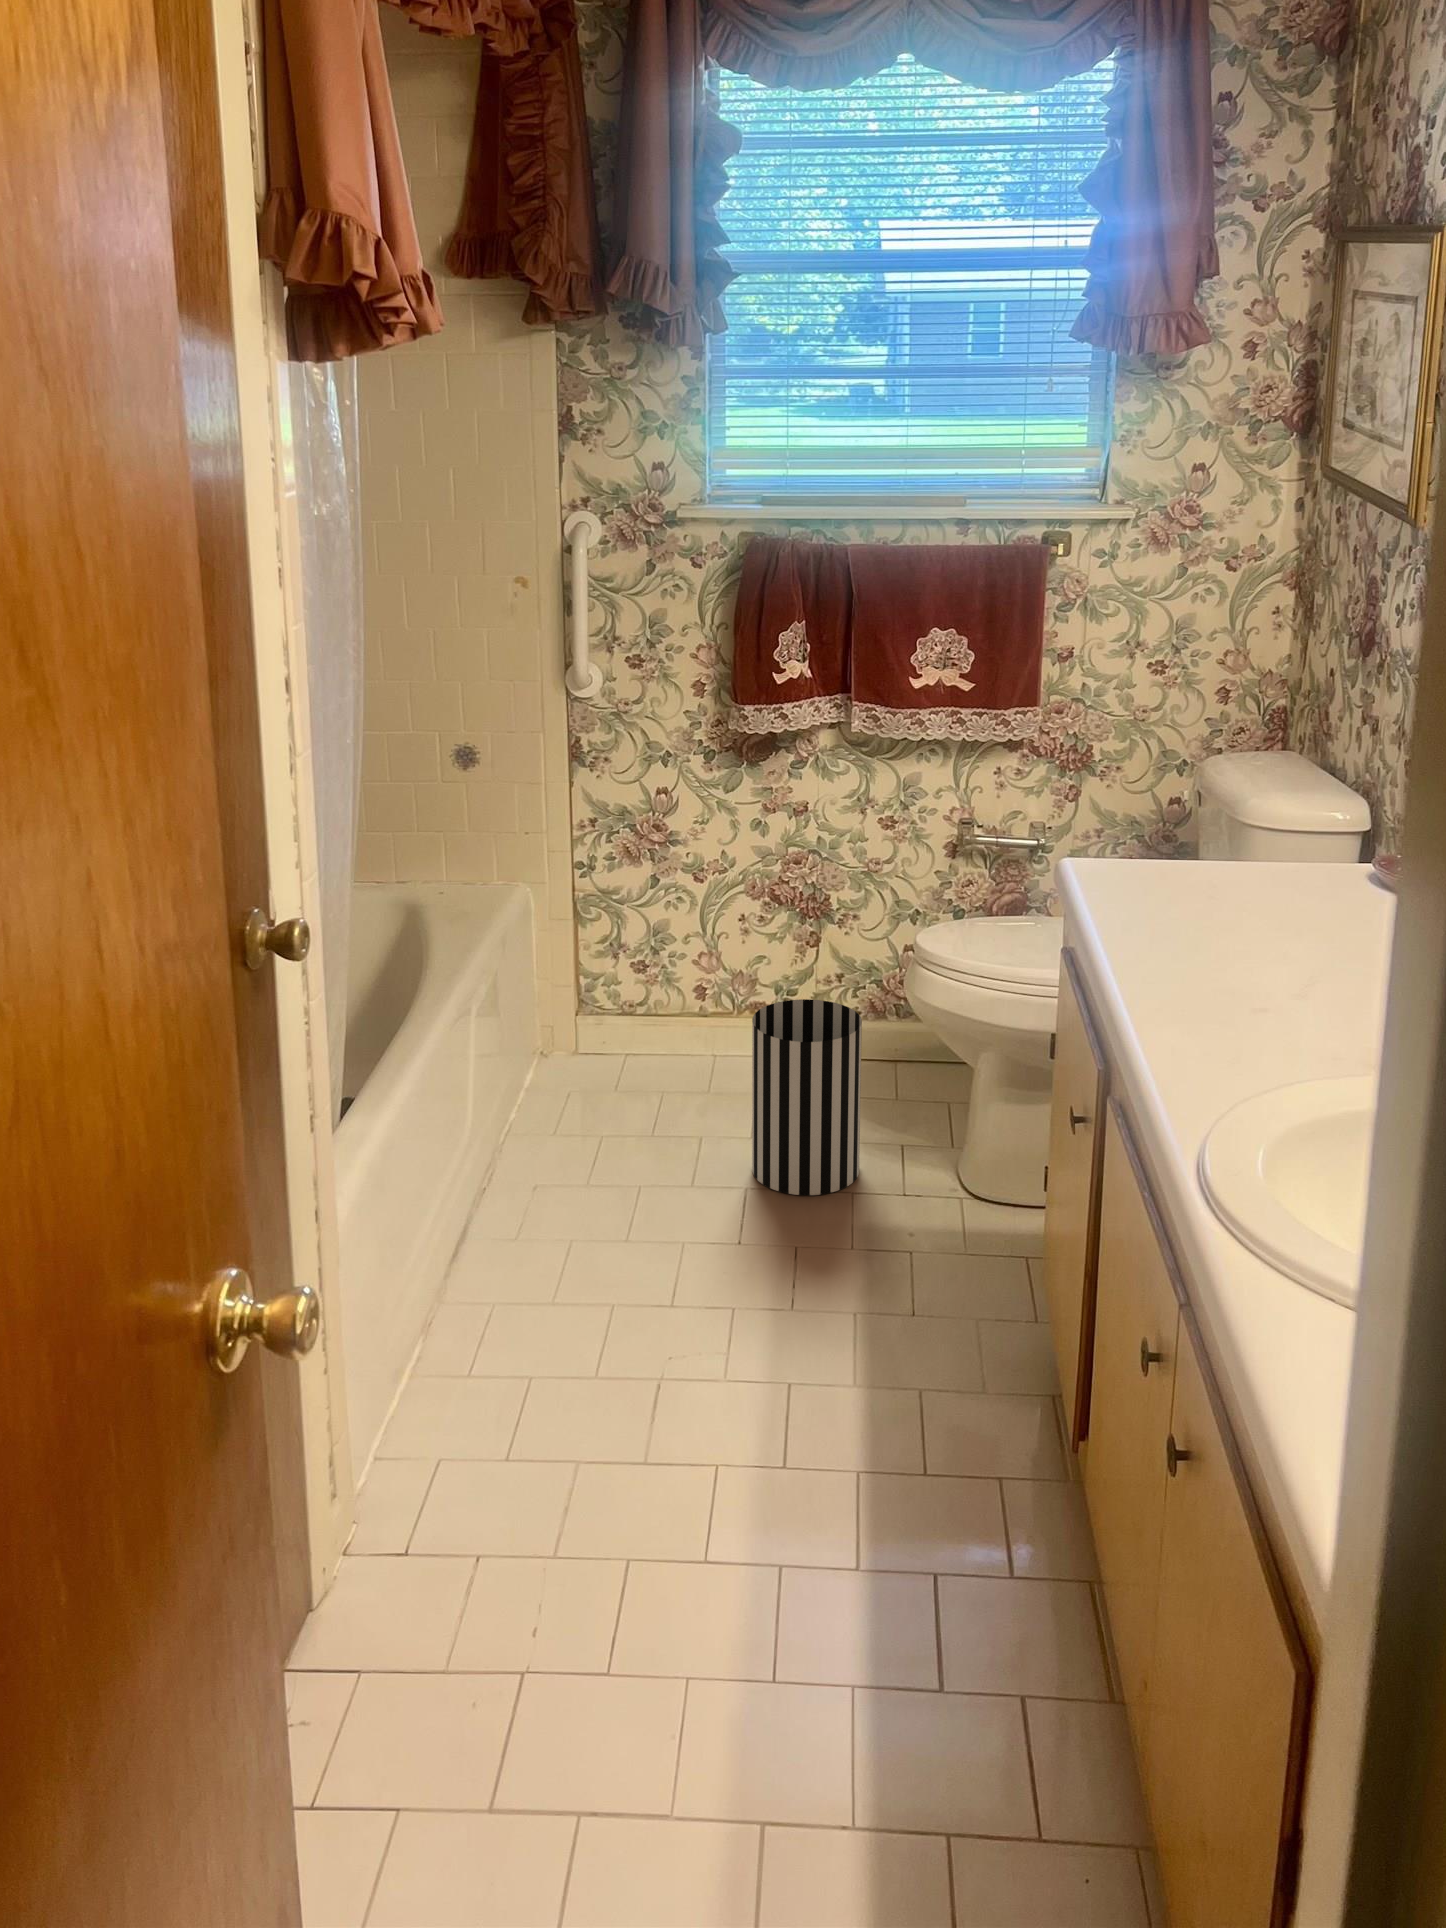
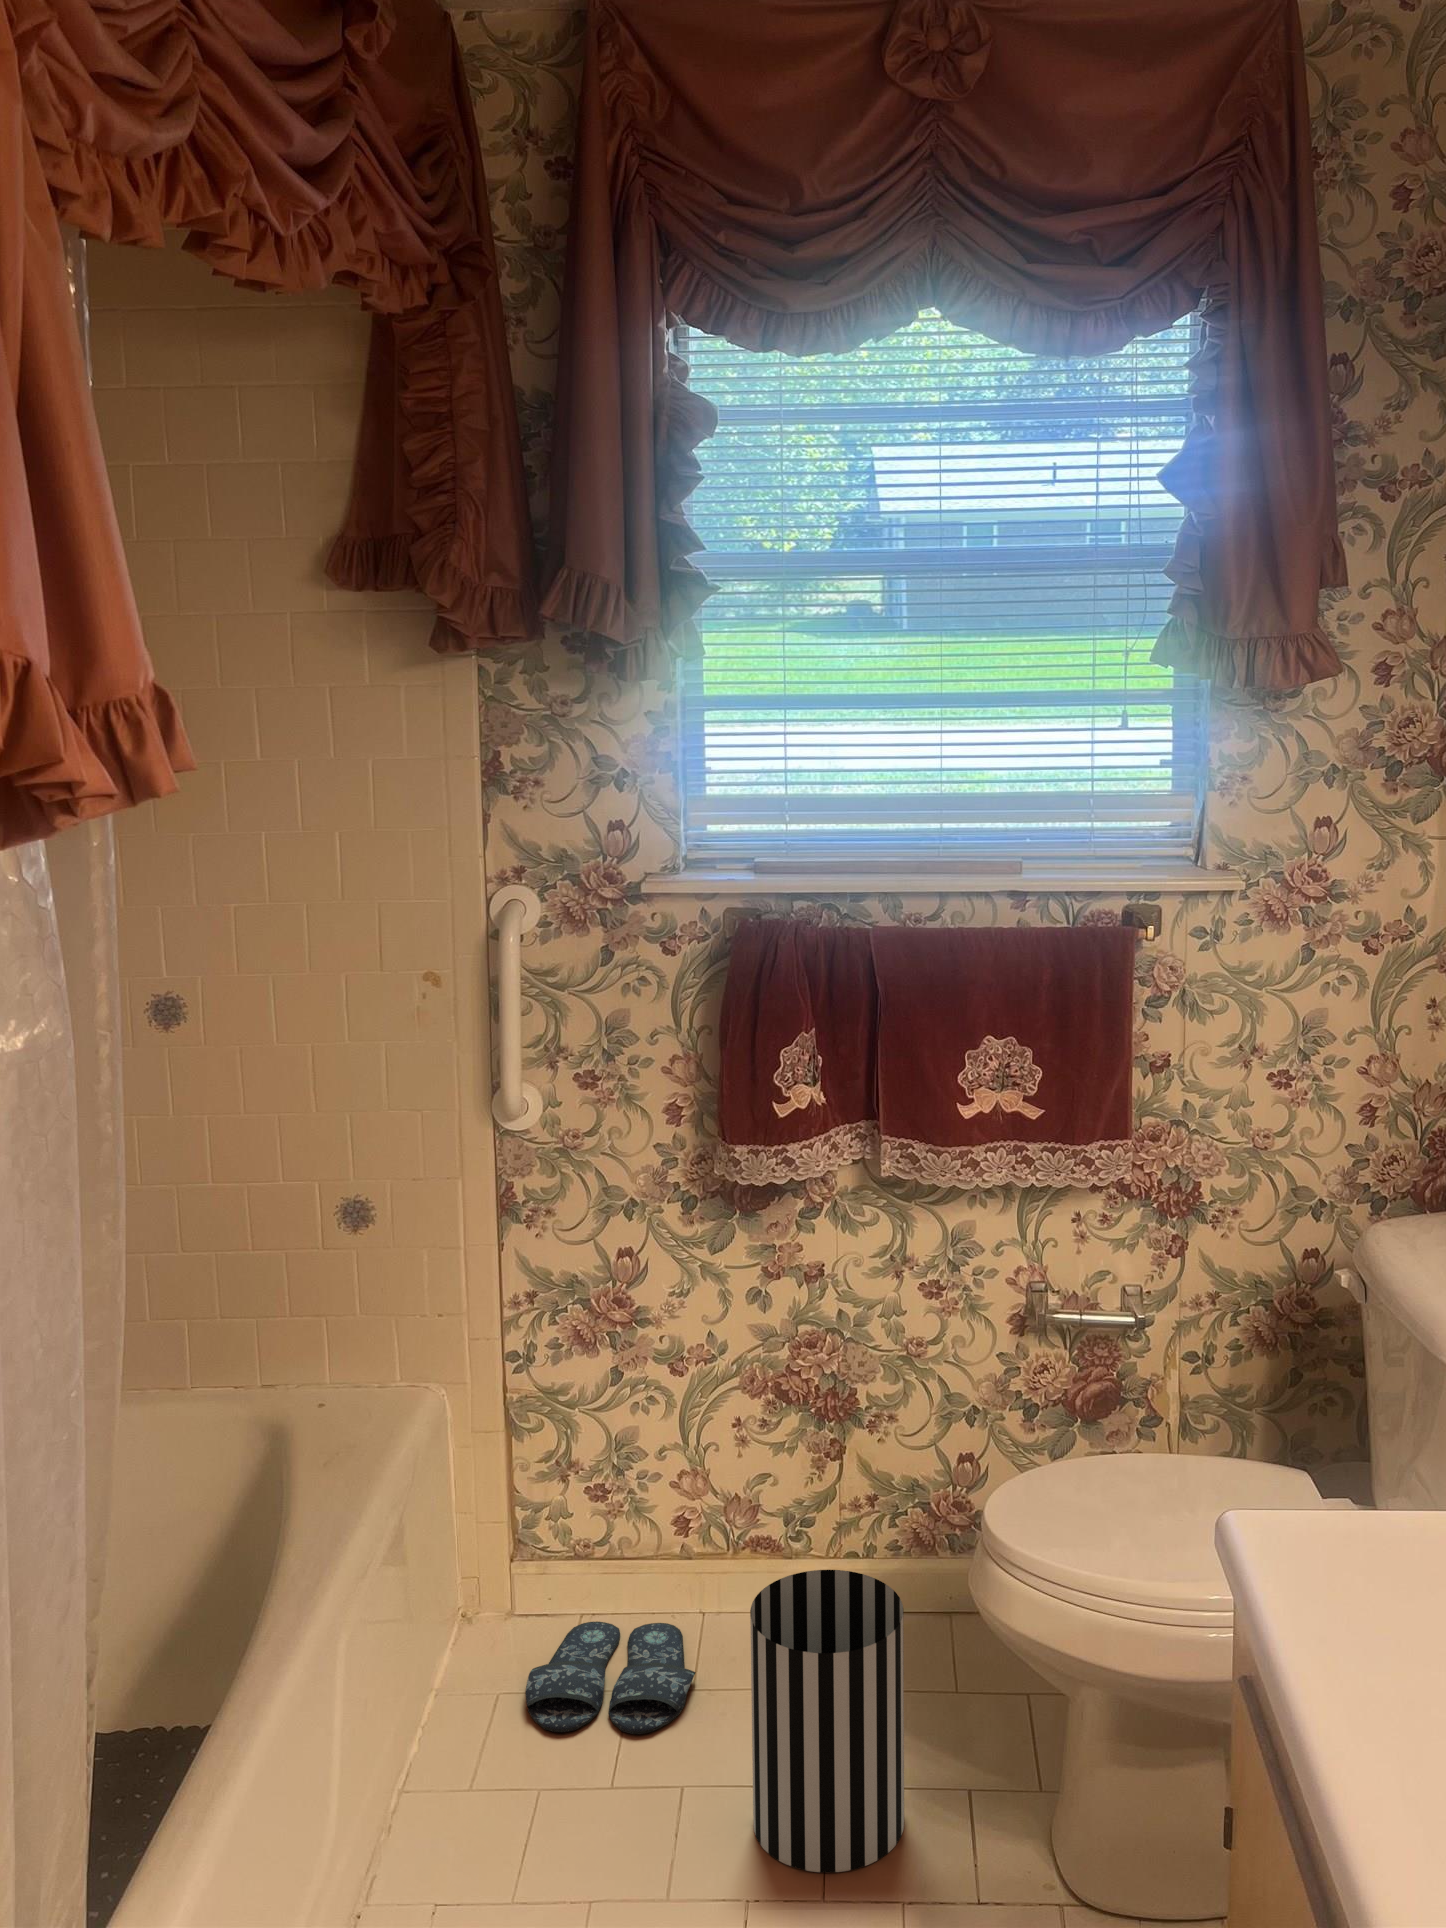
slippers: none [589,1058,711,1120] -> present [525,1622,696,1734]

